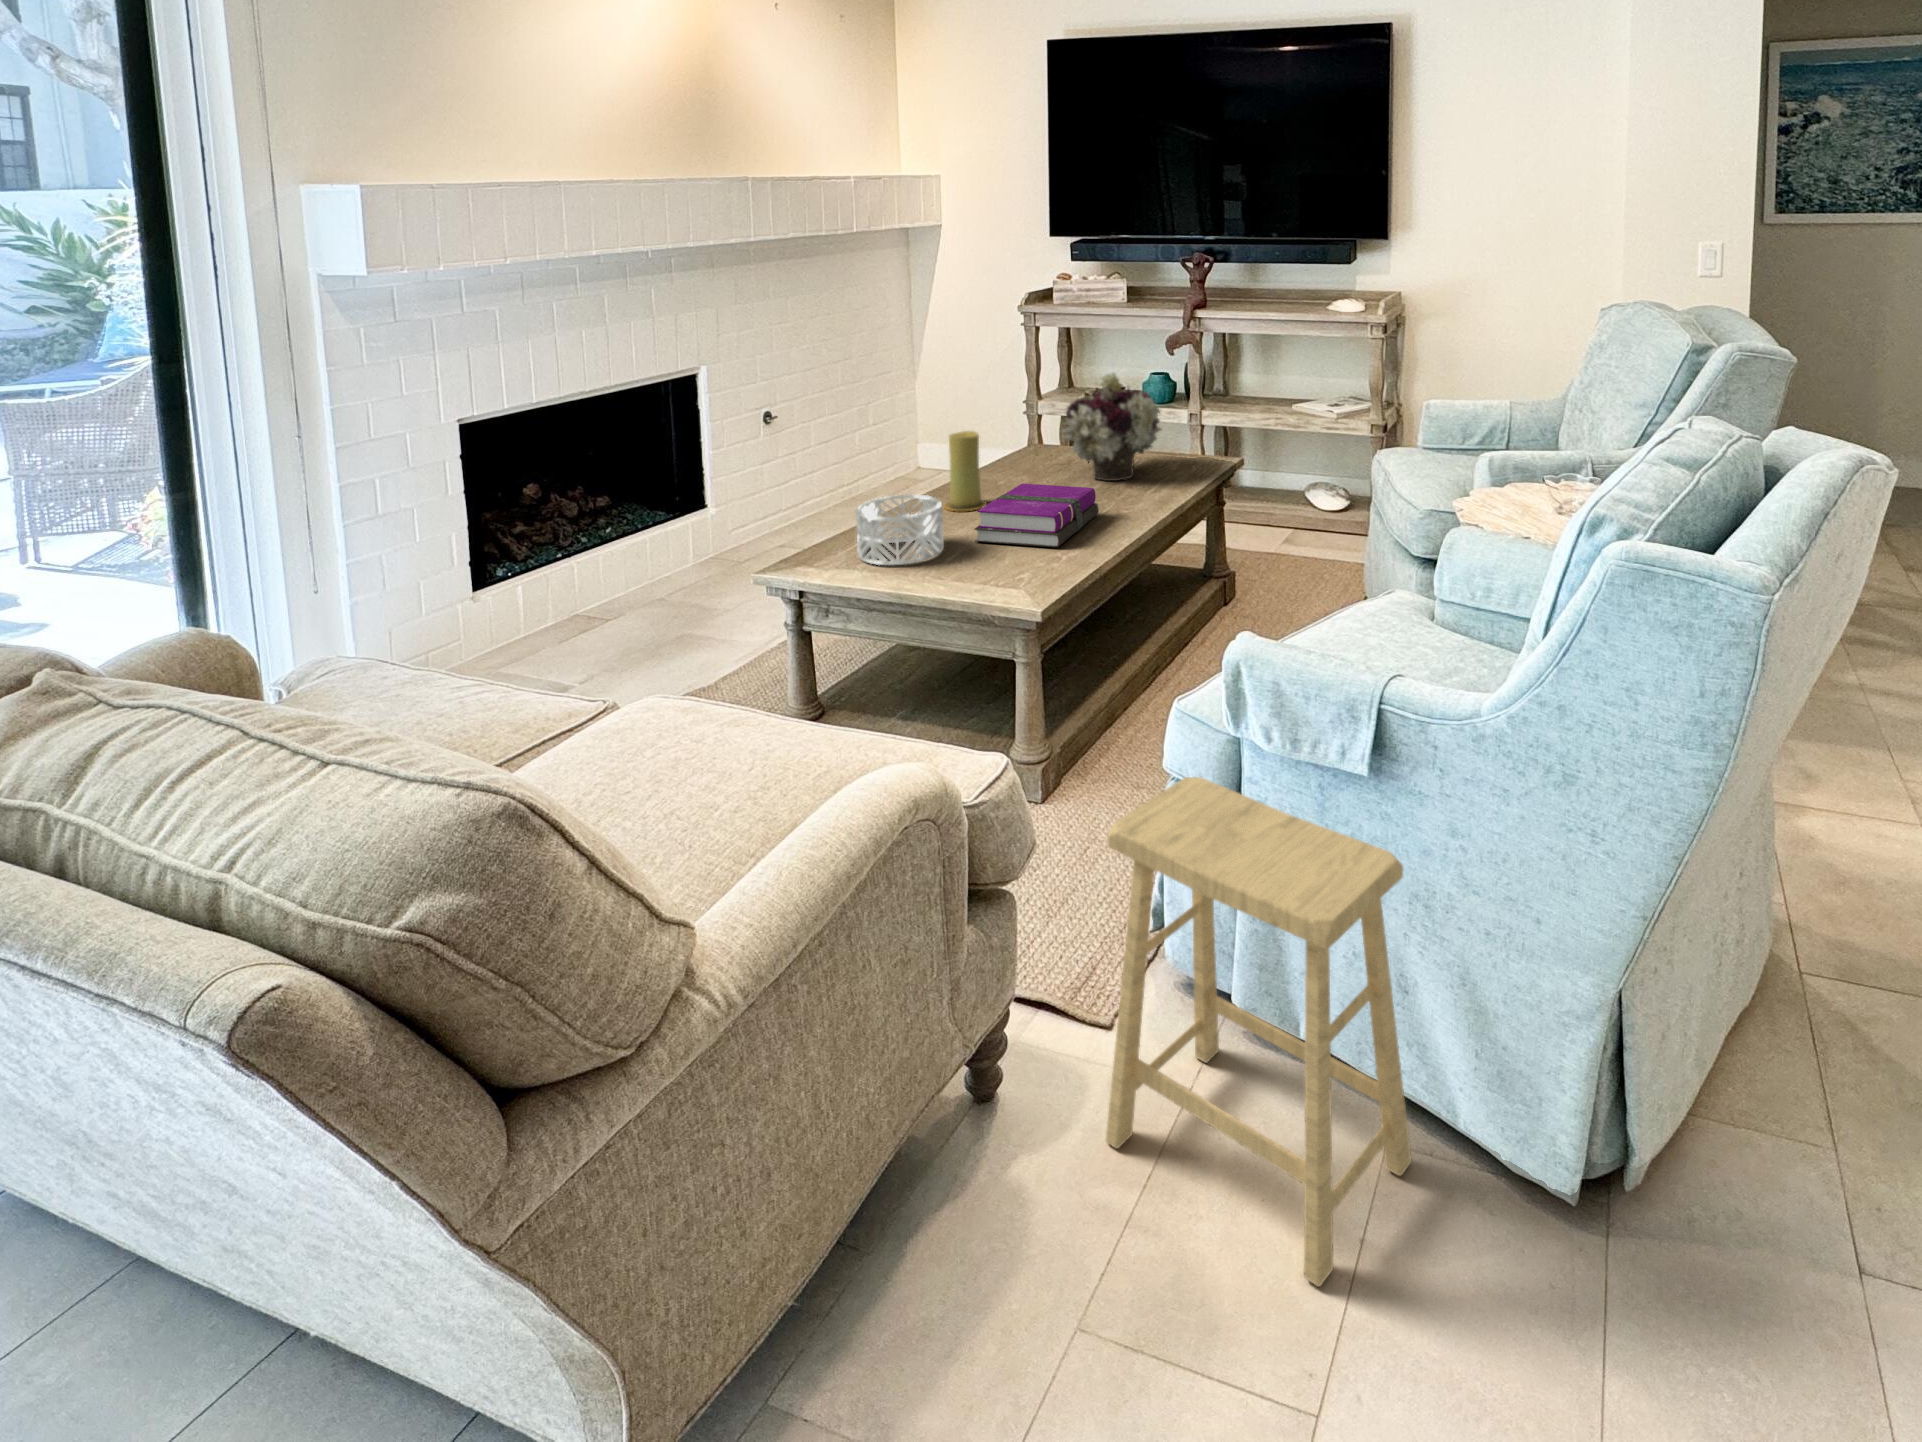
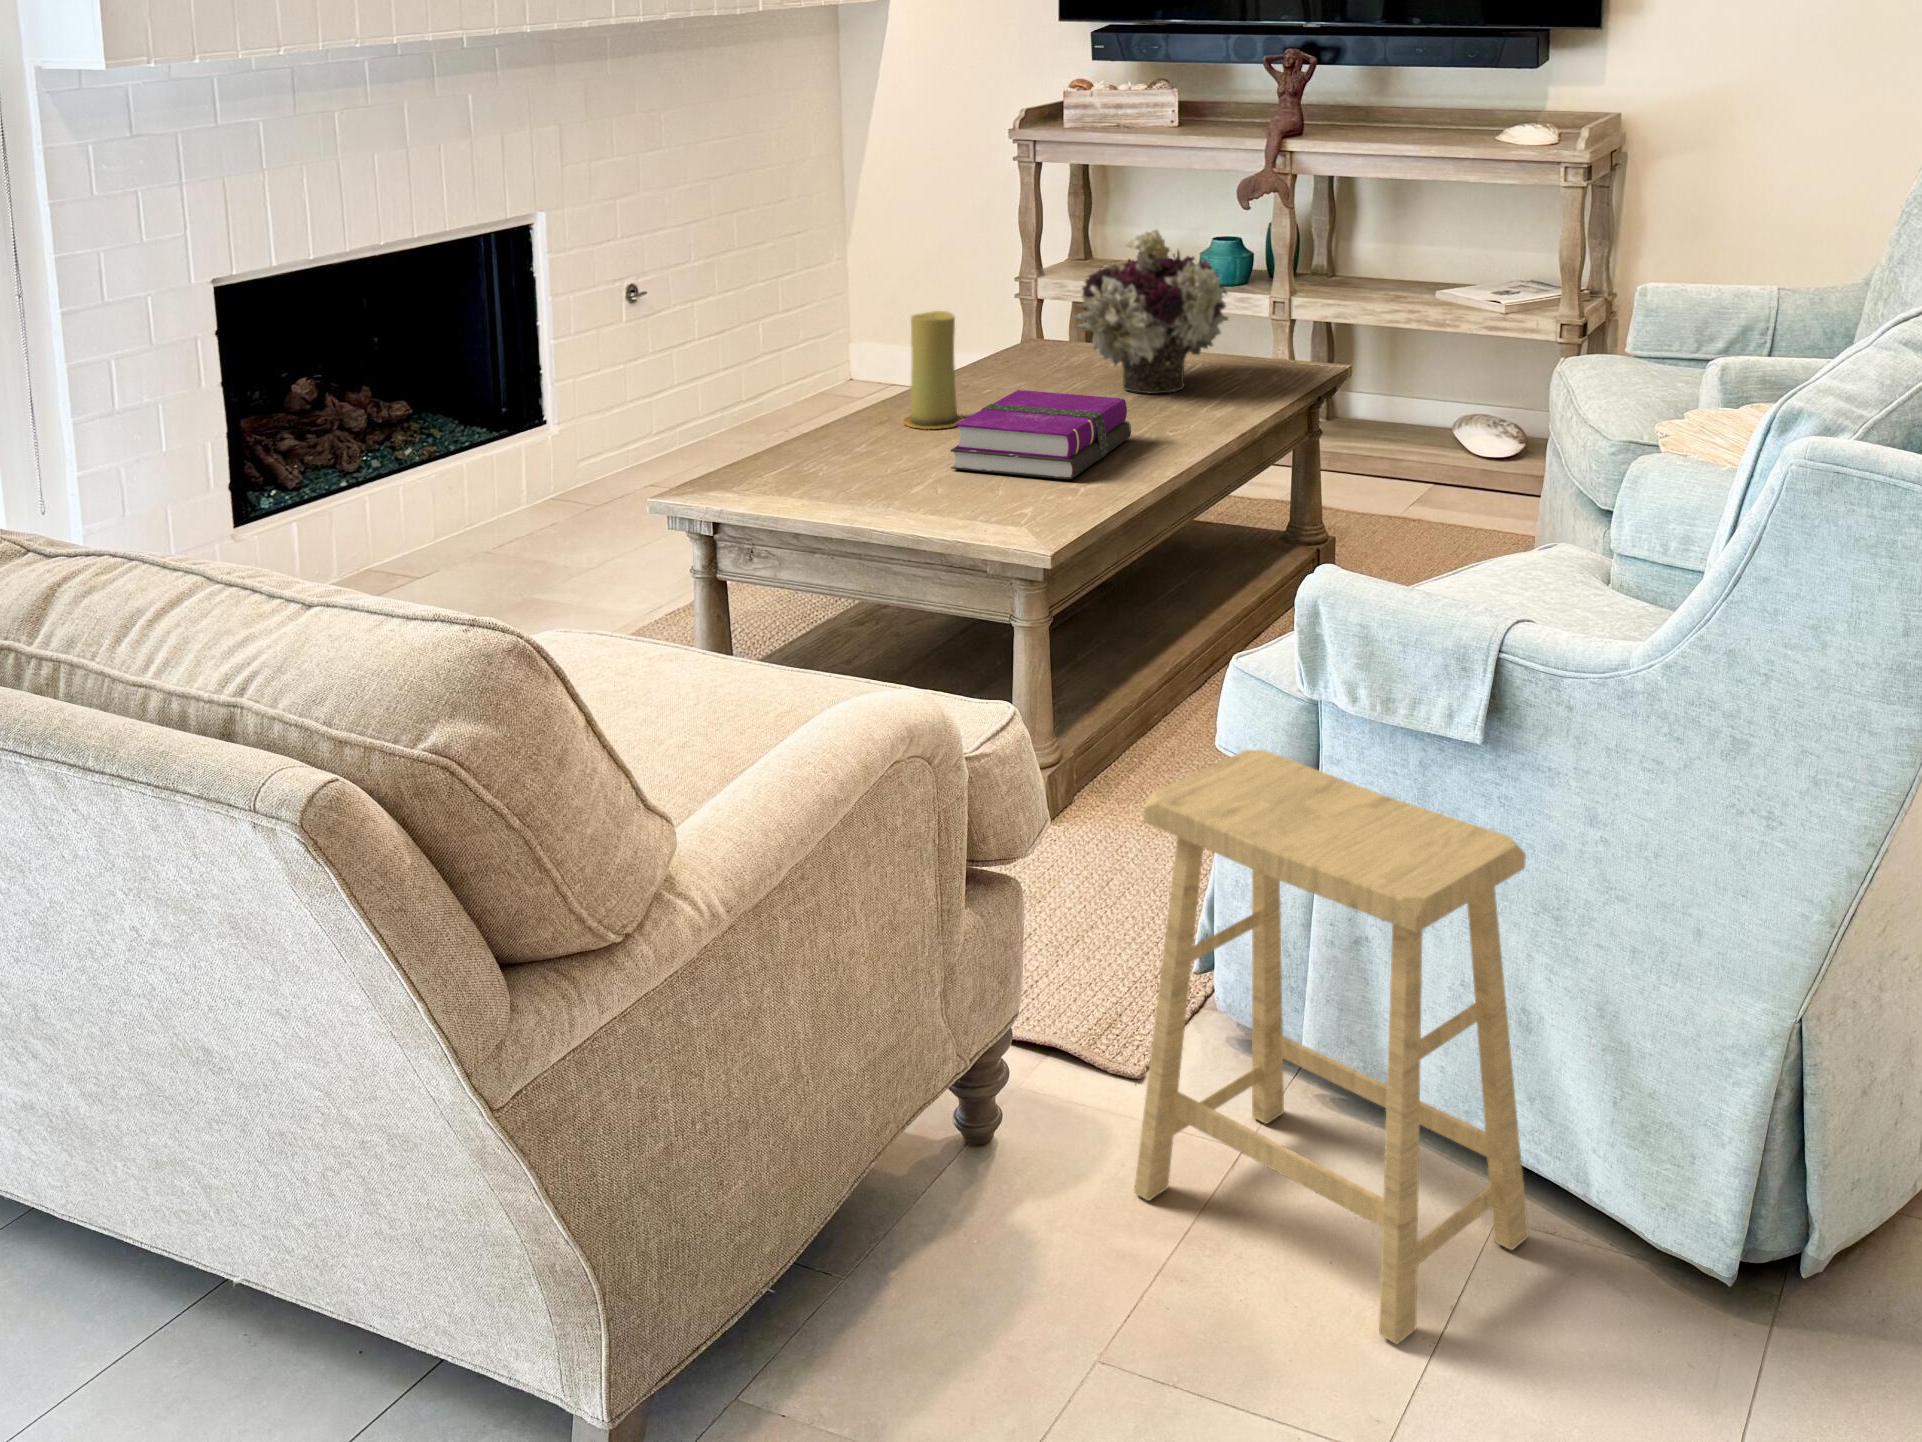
decorative bowl: present [856,494,944,566] -> none [783,398,907,496]

